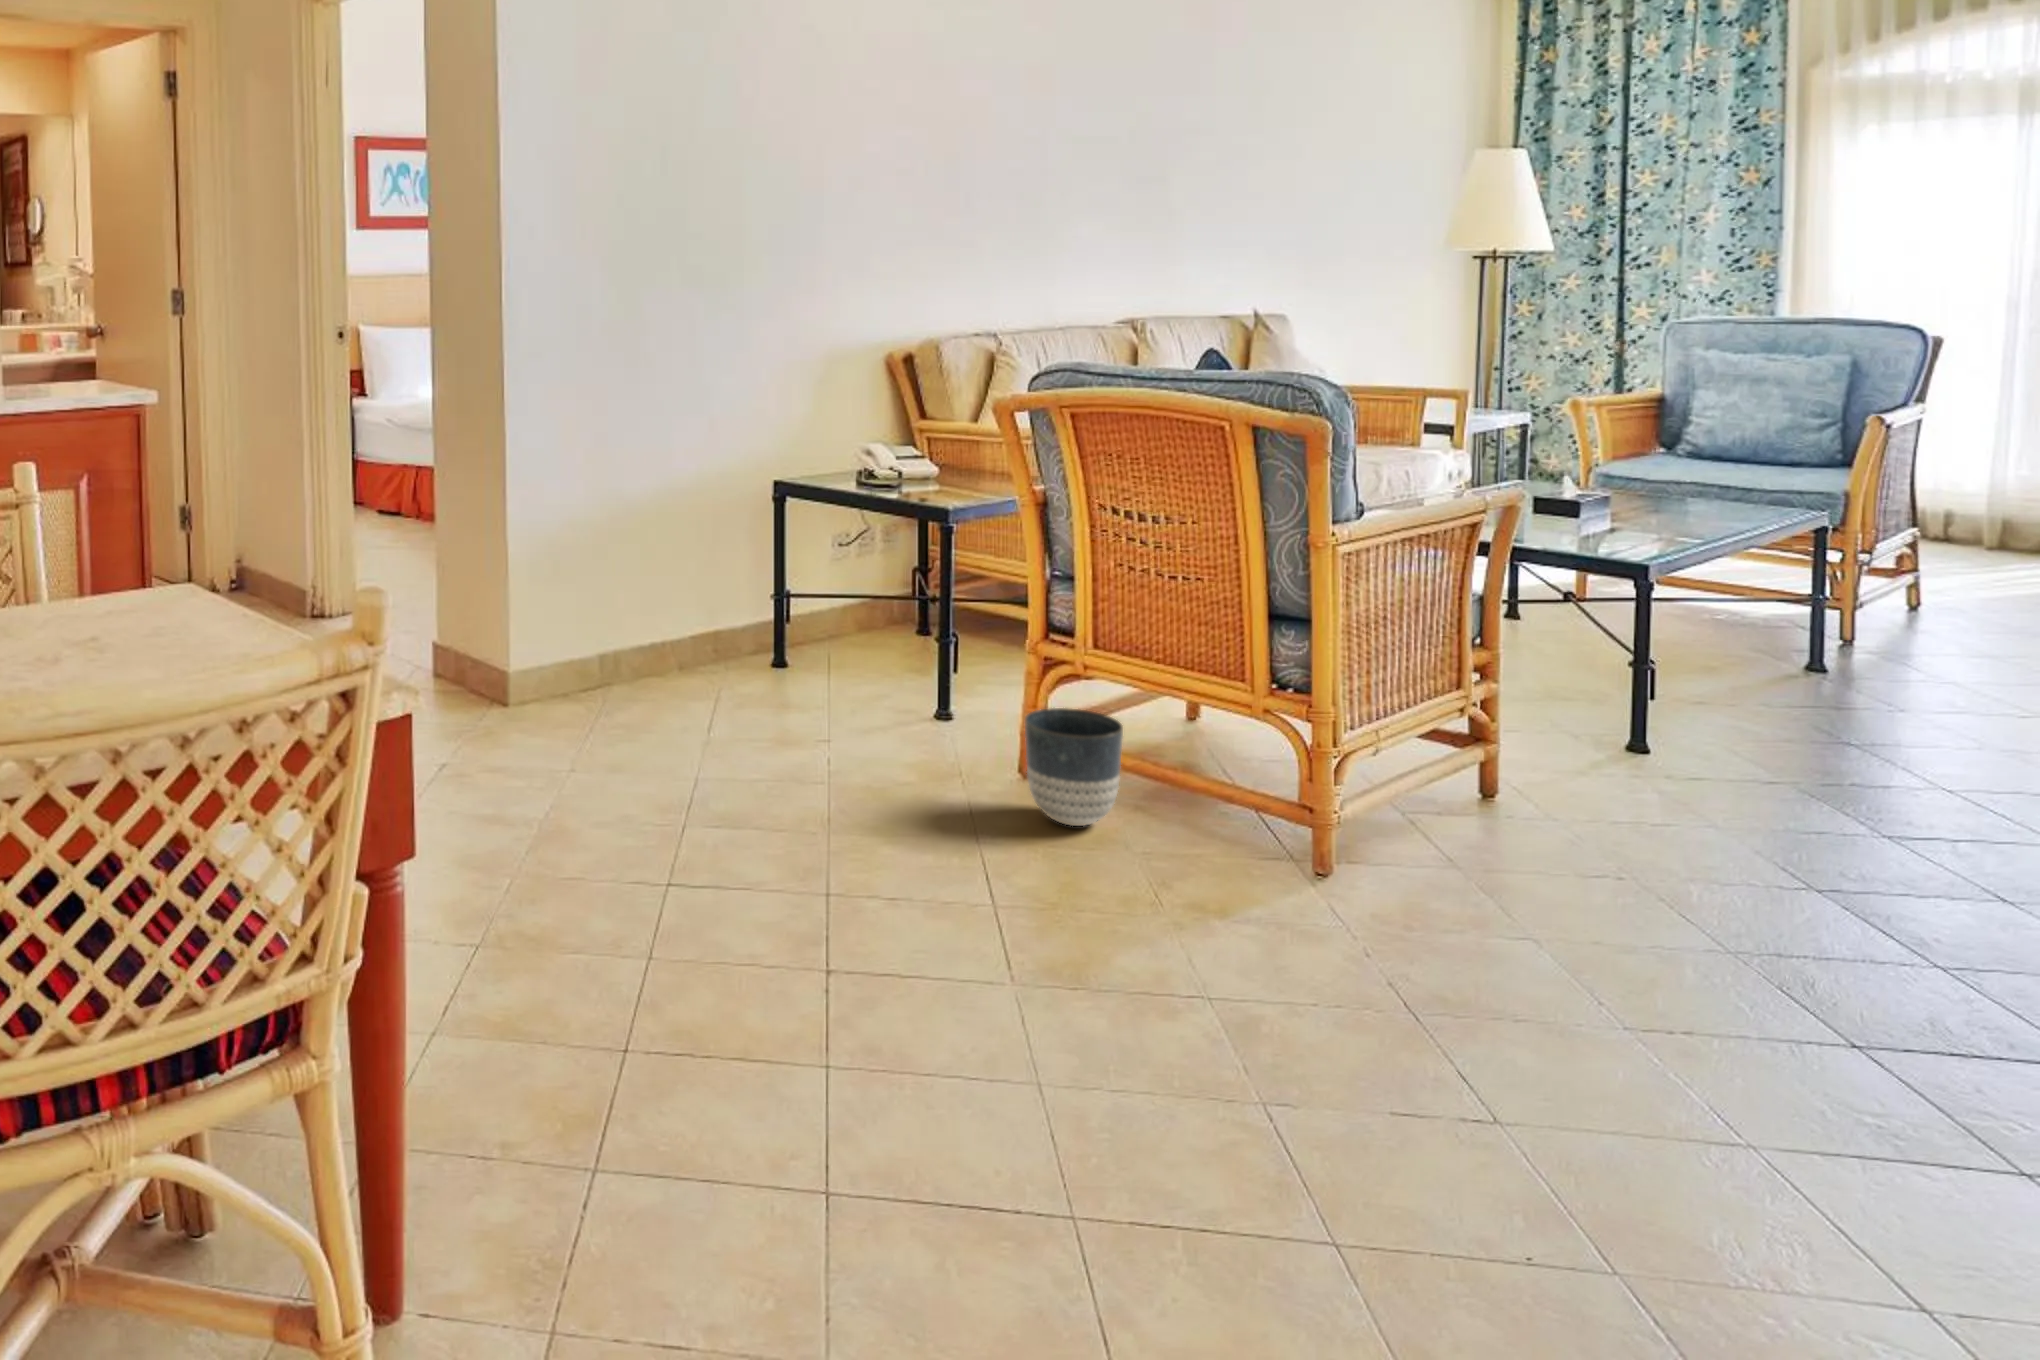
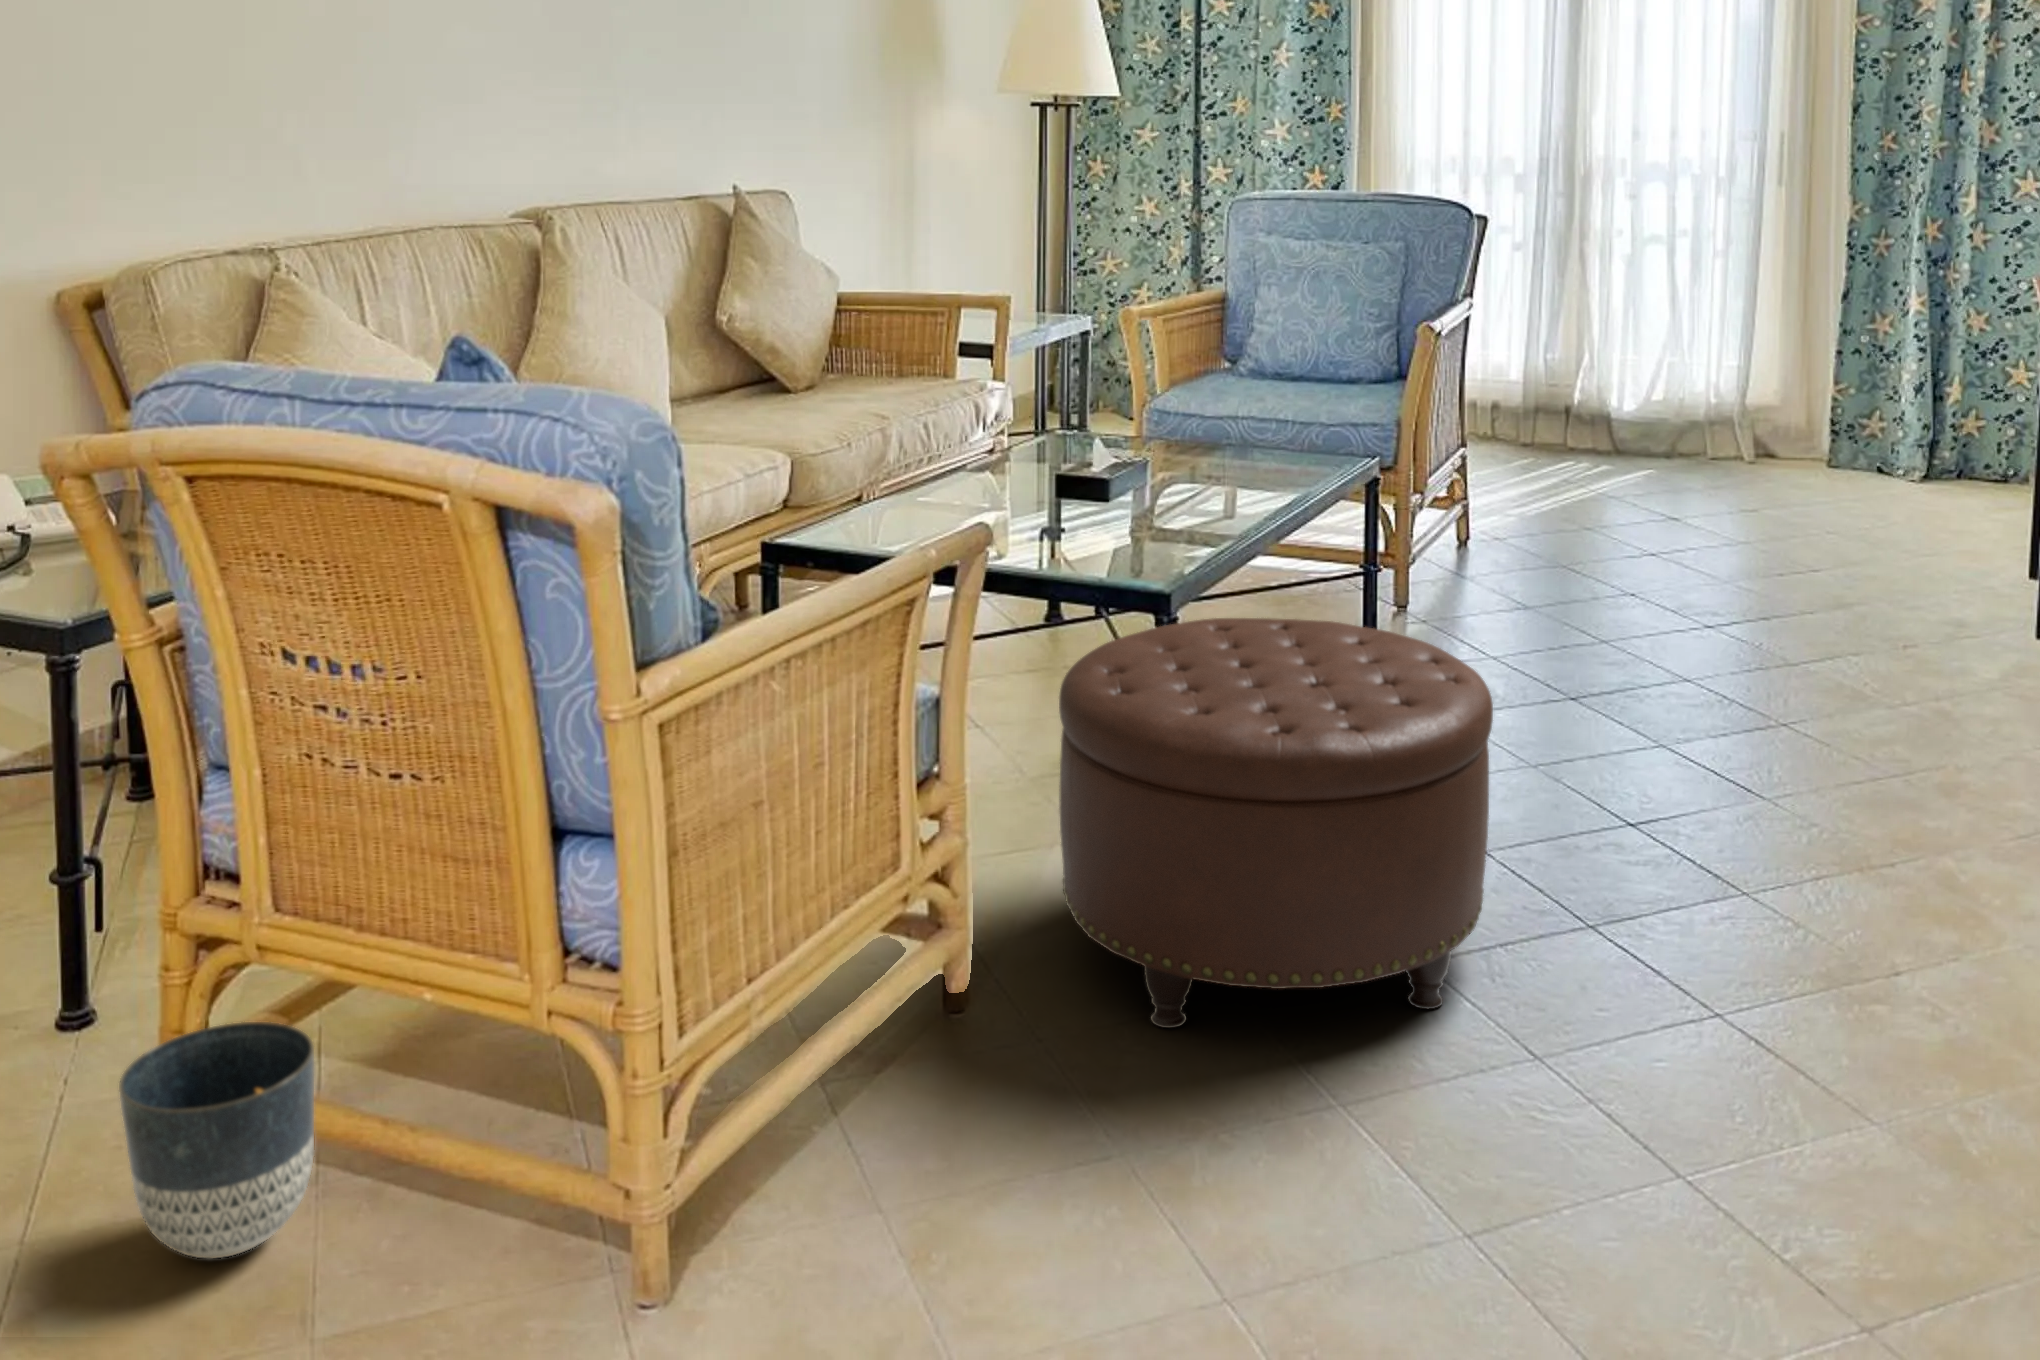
ottoman: none [1582,585,1992,876] -> present [1059,618,1493,1028]

